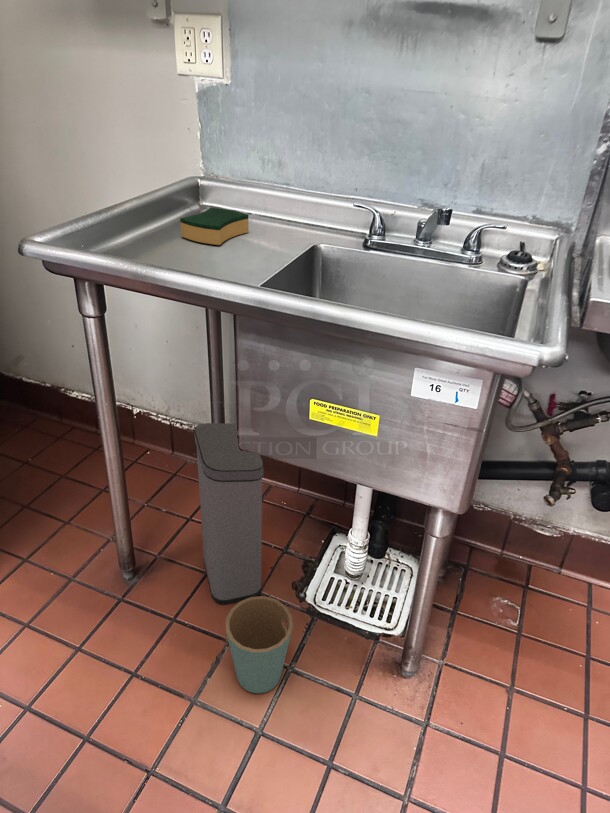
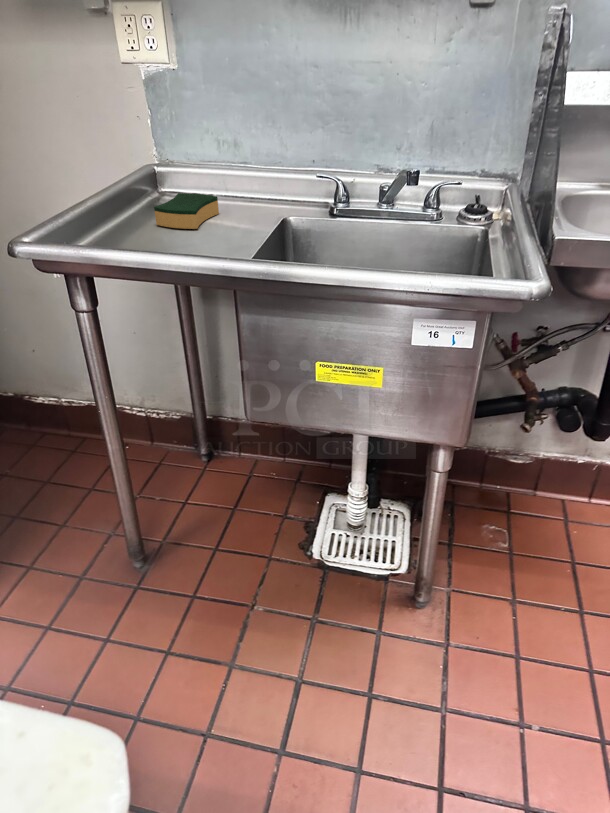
trash can: present [194,423,293,693] -> none [189,401,316,648]

